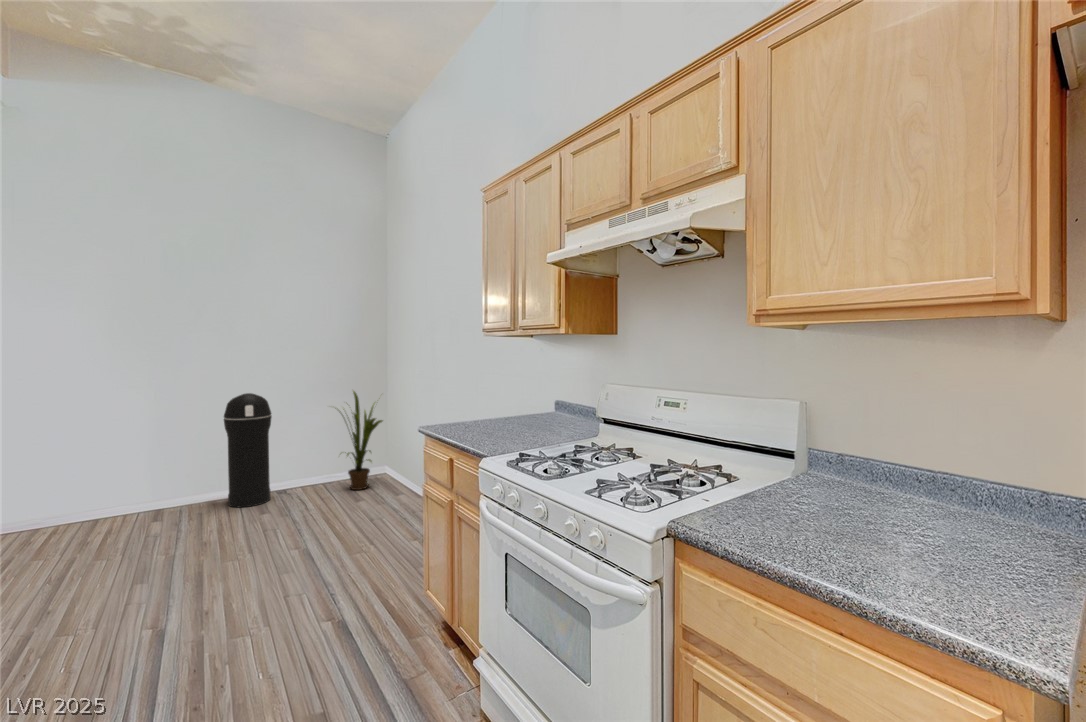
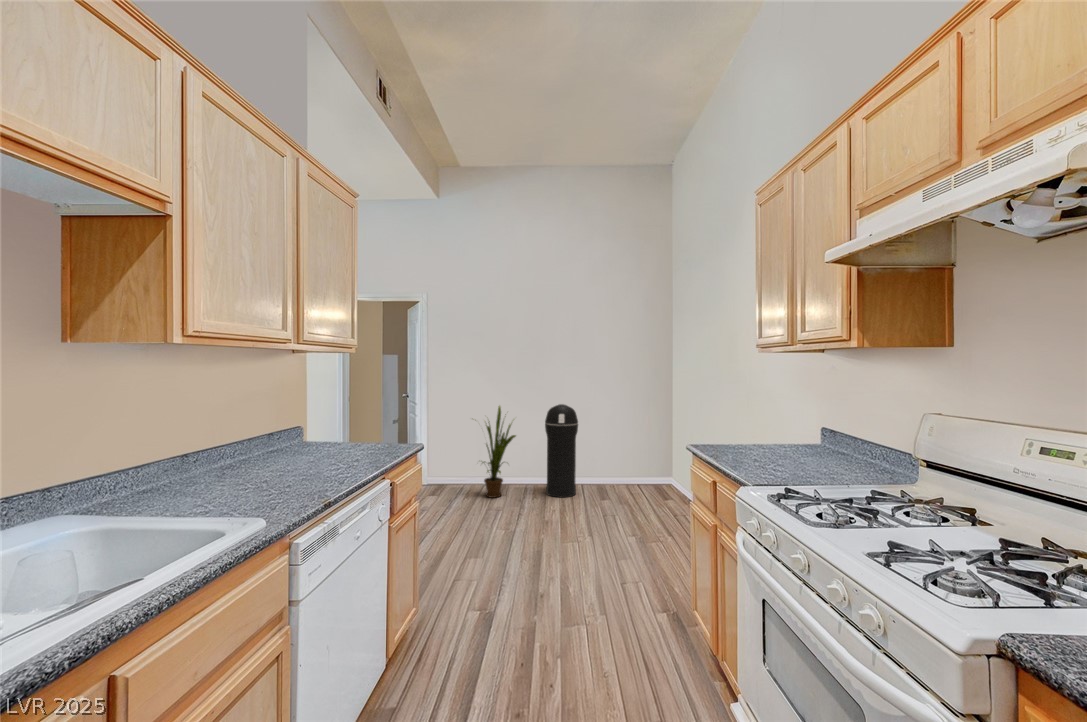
house plant: present [342,391,383,490] -> present [482,406,516,498]

